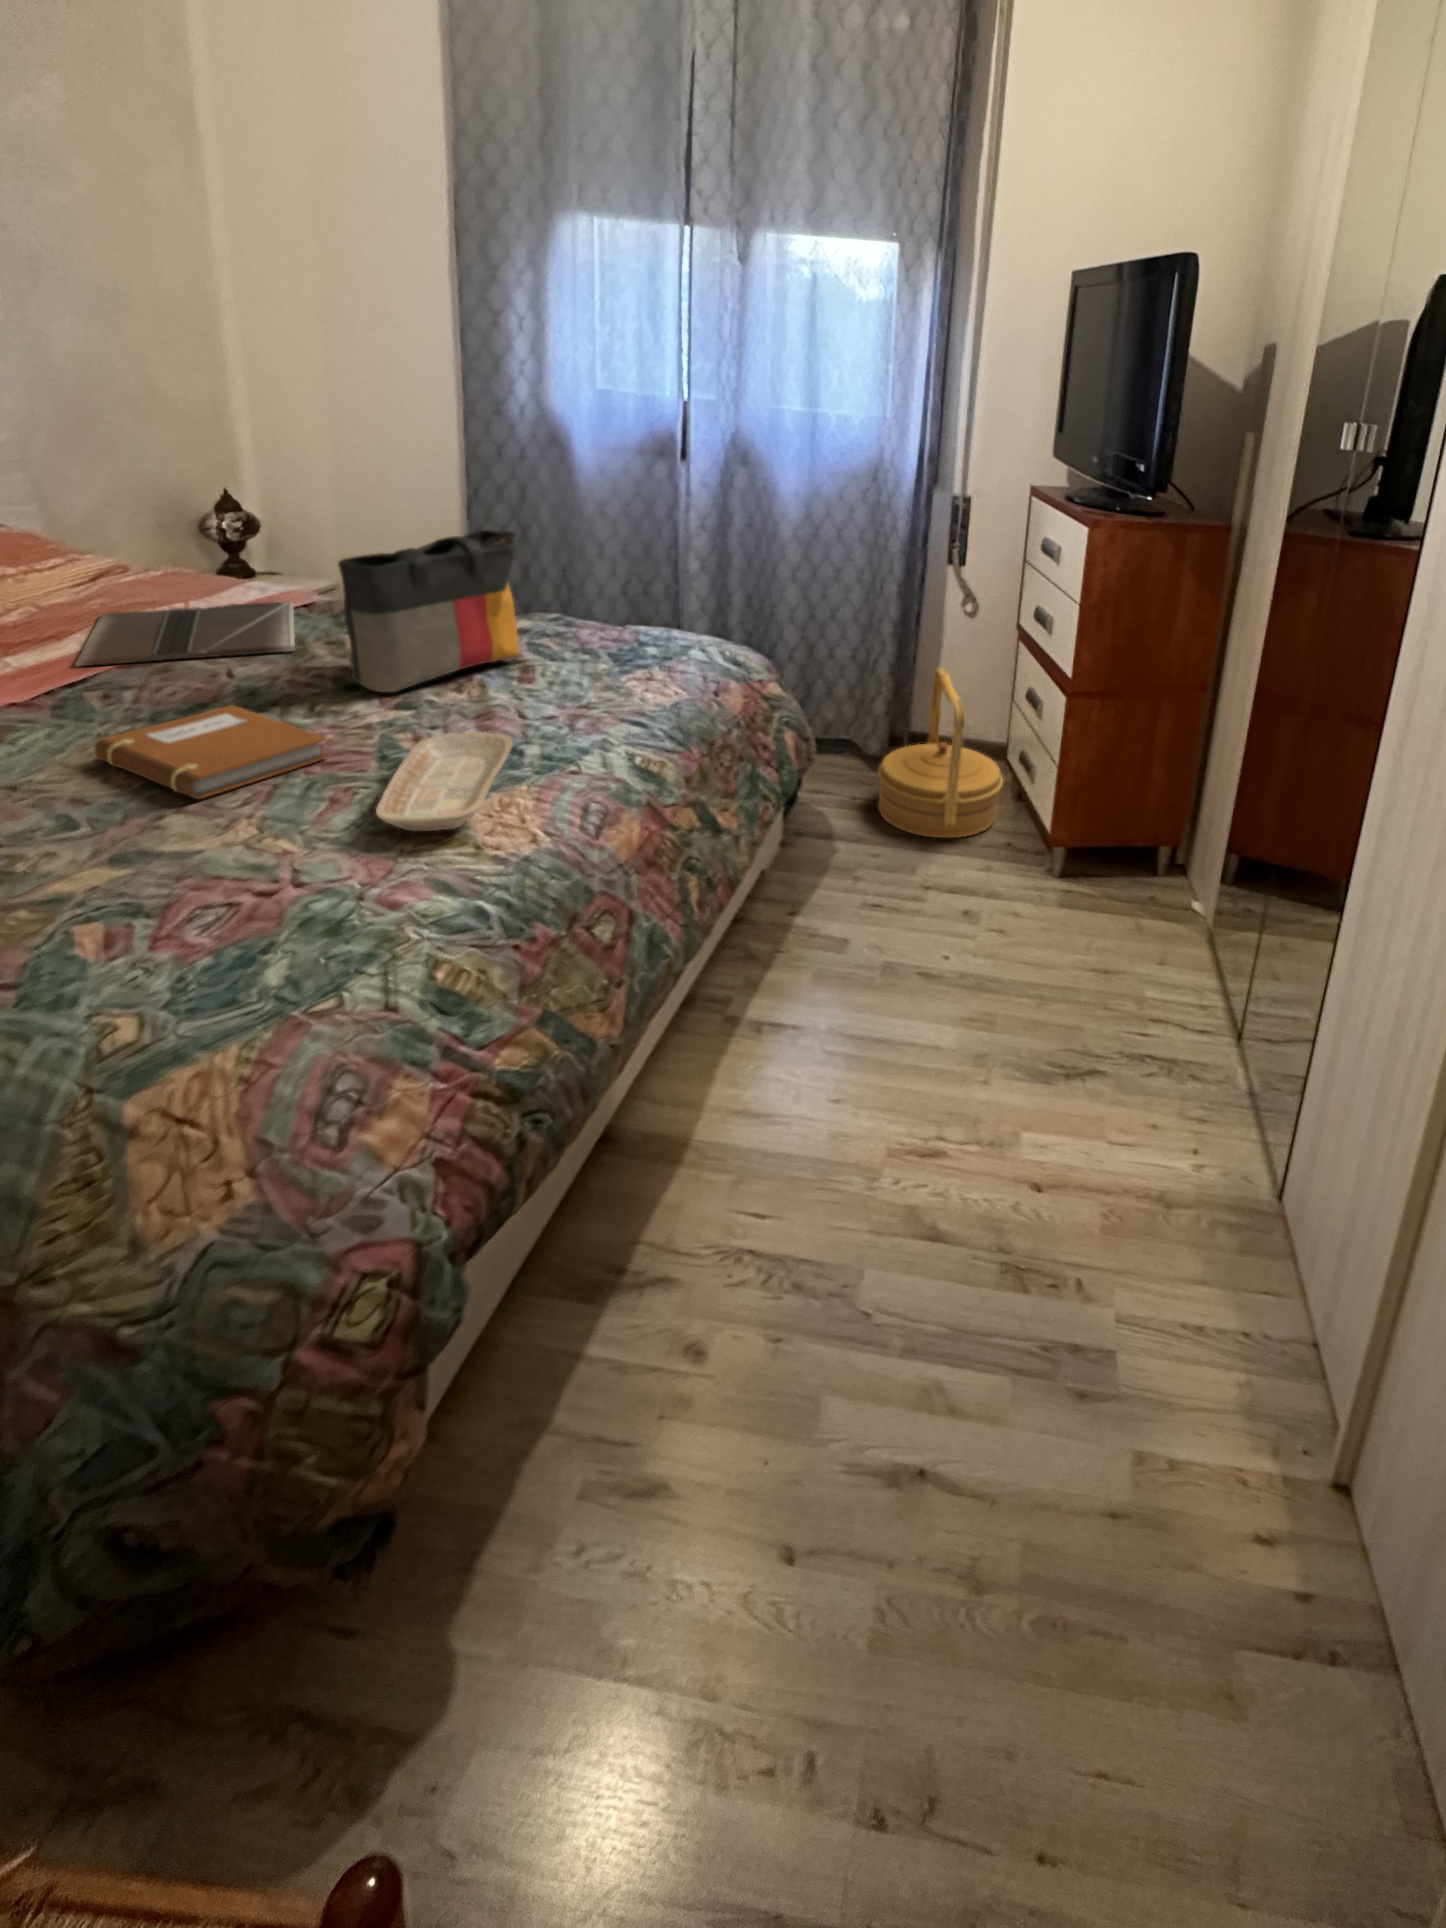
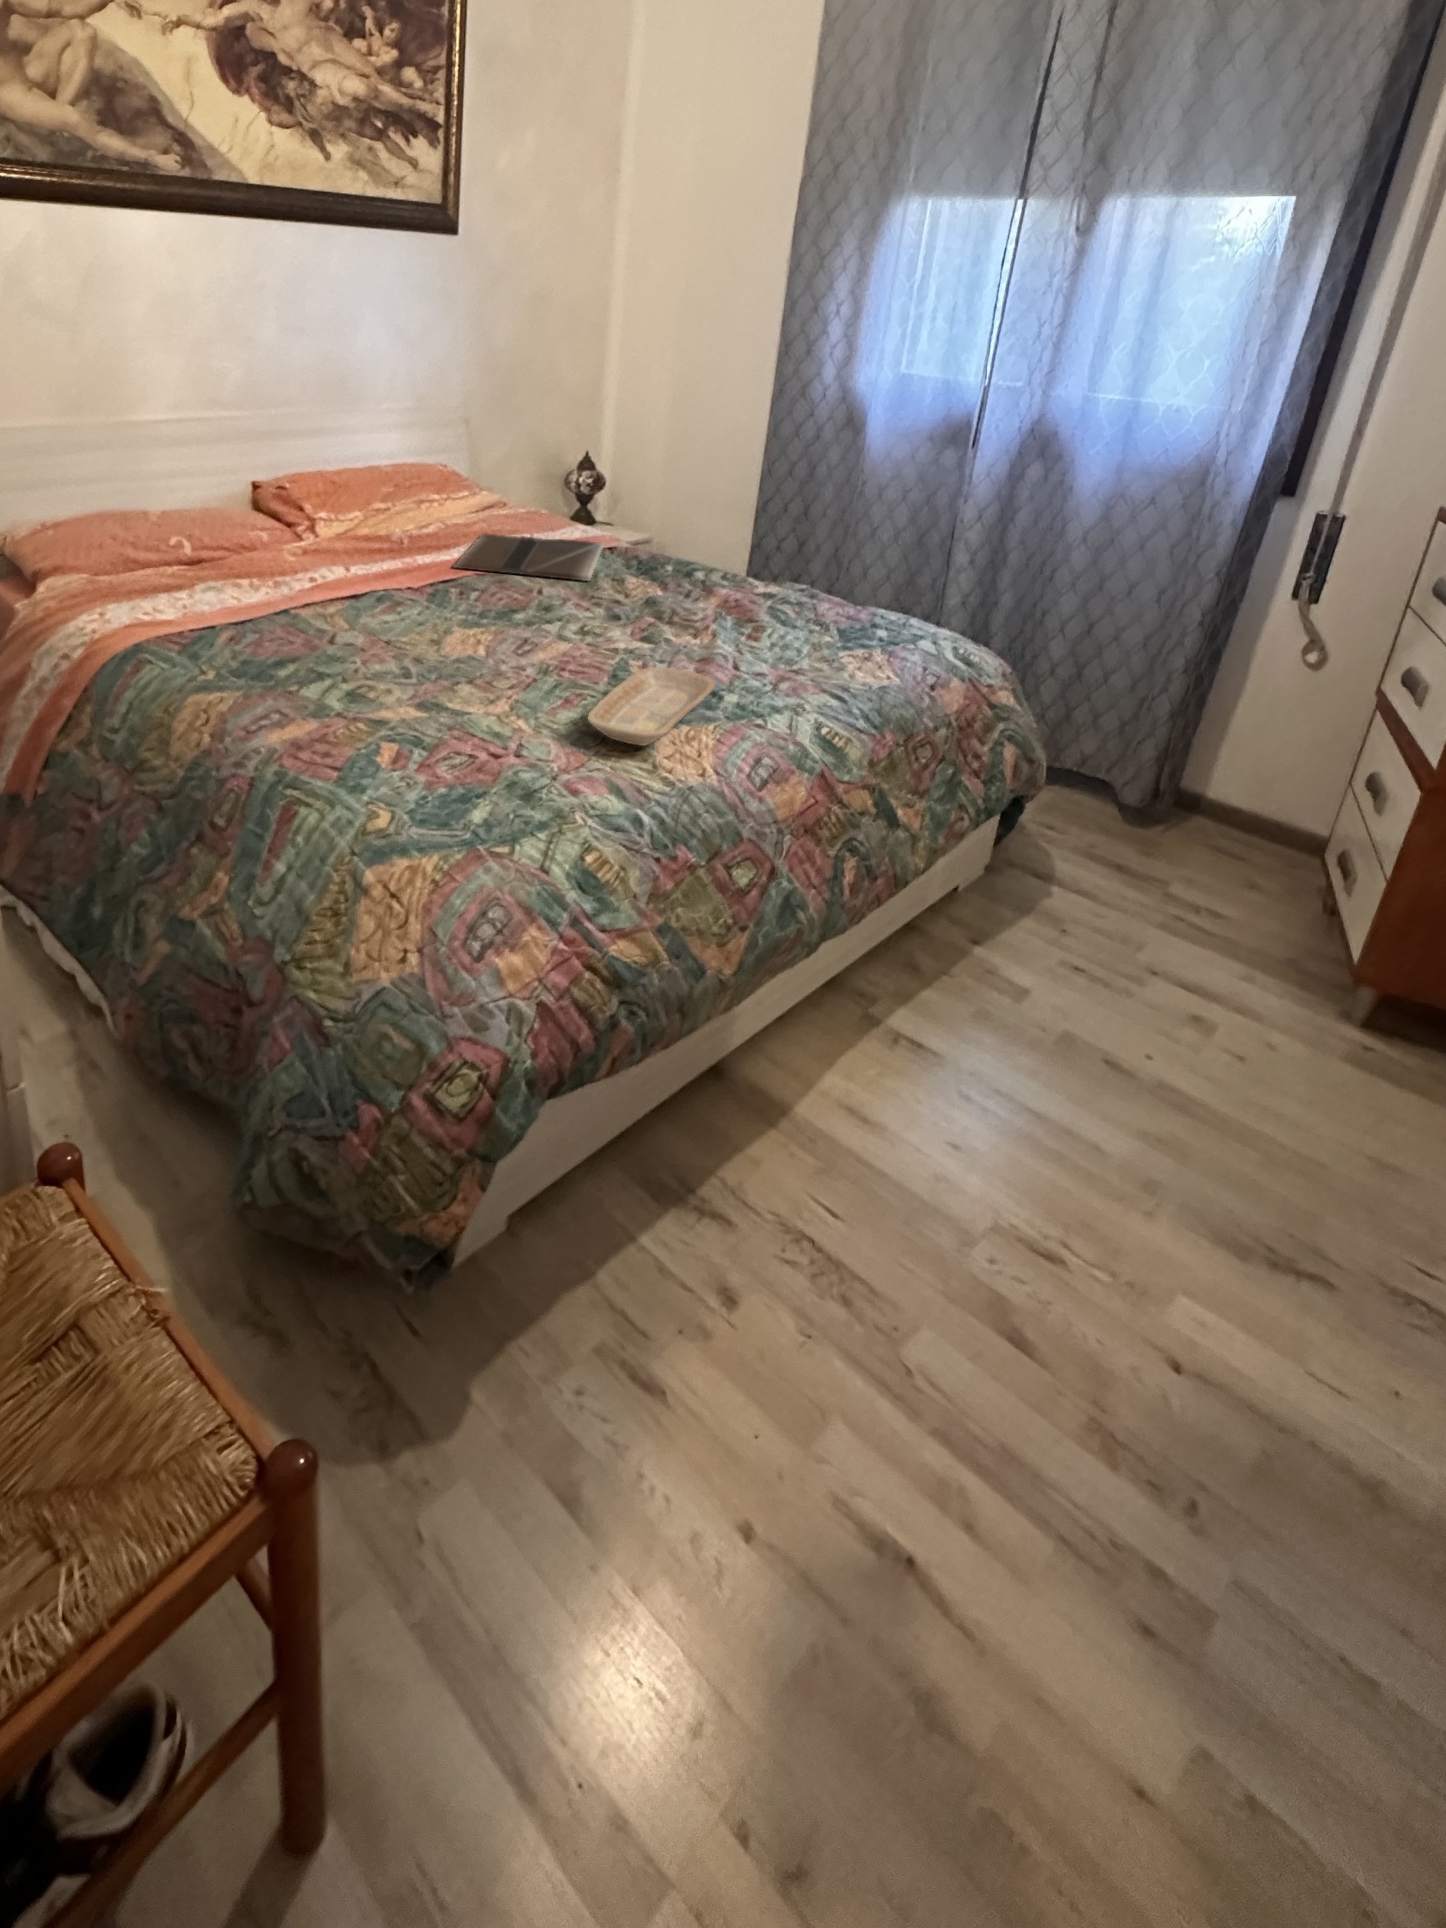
tote bag: present [338,530,519,692] -> none [619,497,774,626]
woven basket: present [878,667,1003,838] -> none [1118,722,1302,932]
notebook: present [95,705,328,799] -> none [438,612,579,676]

